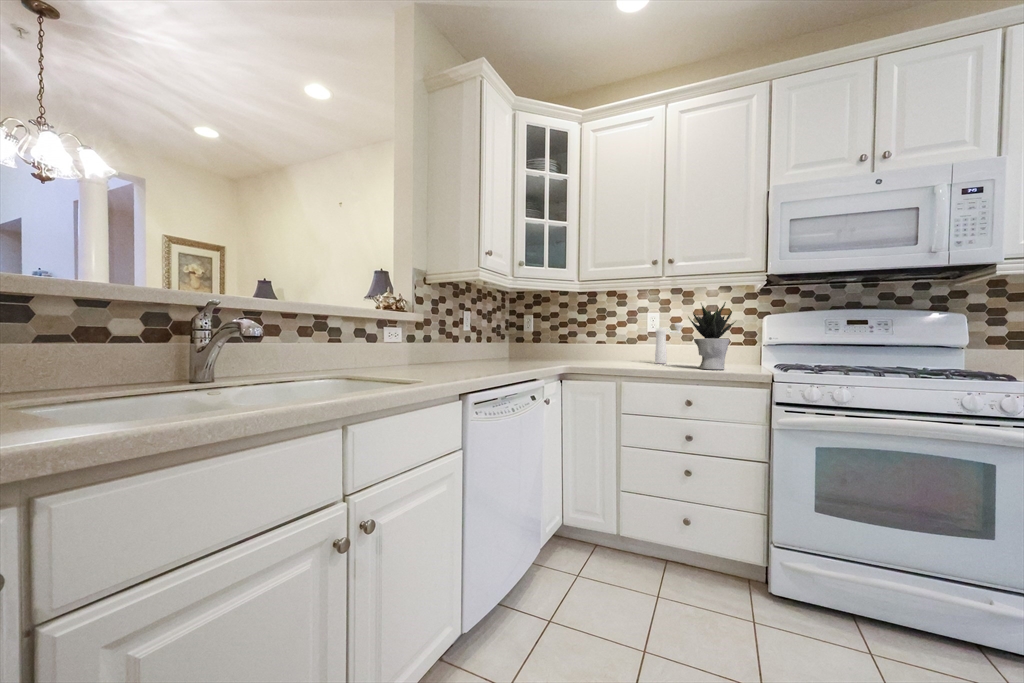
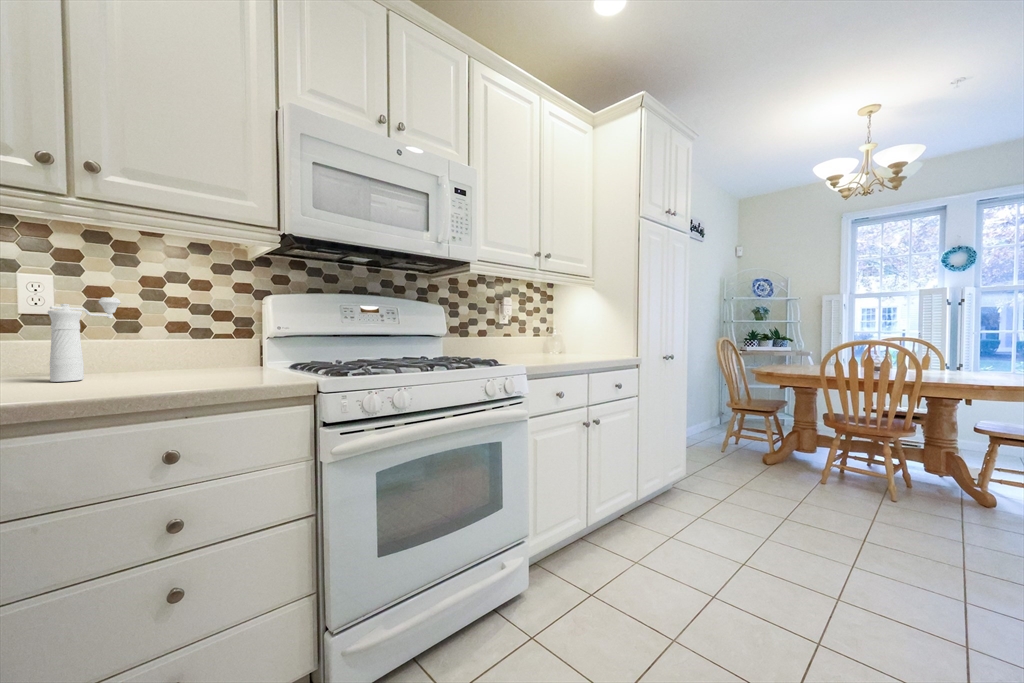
potted plant: present [688,302,736,369] -> none [148,259,245,386]

